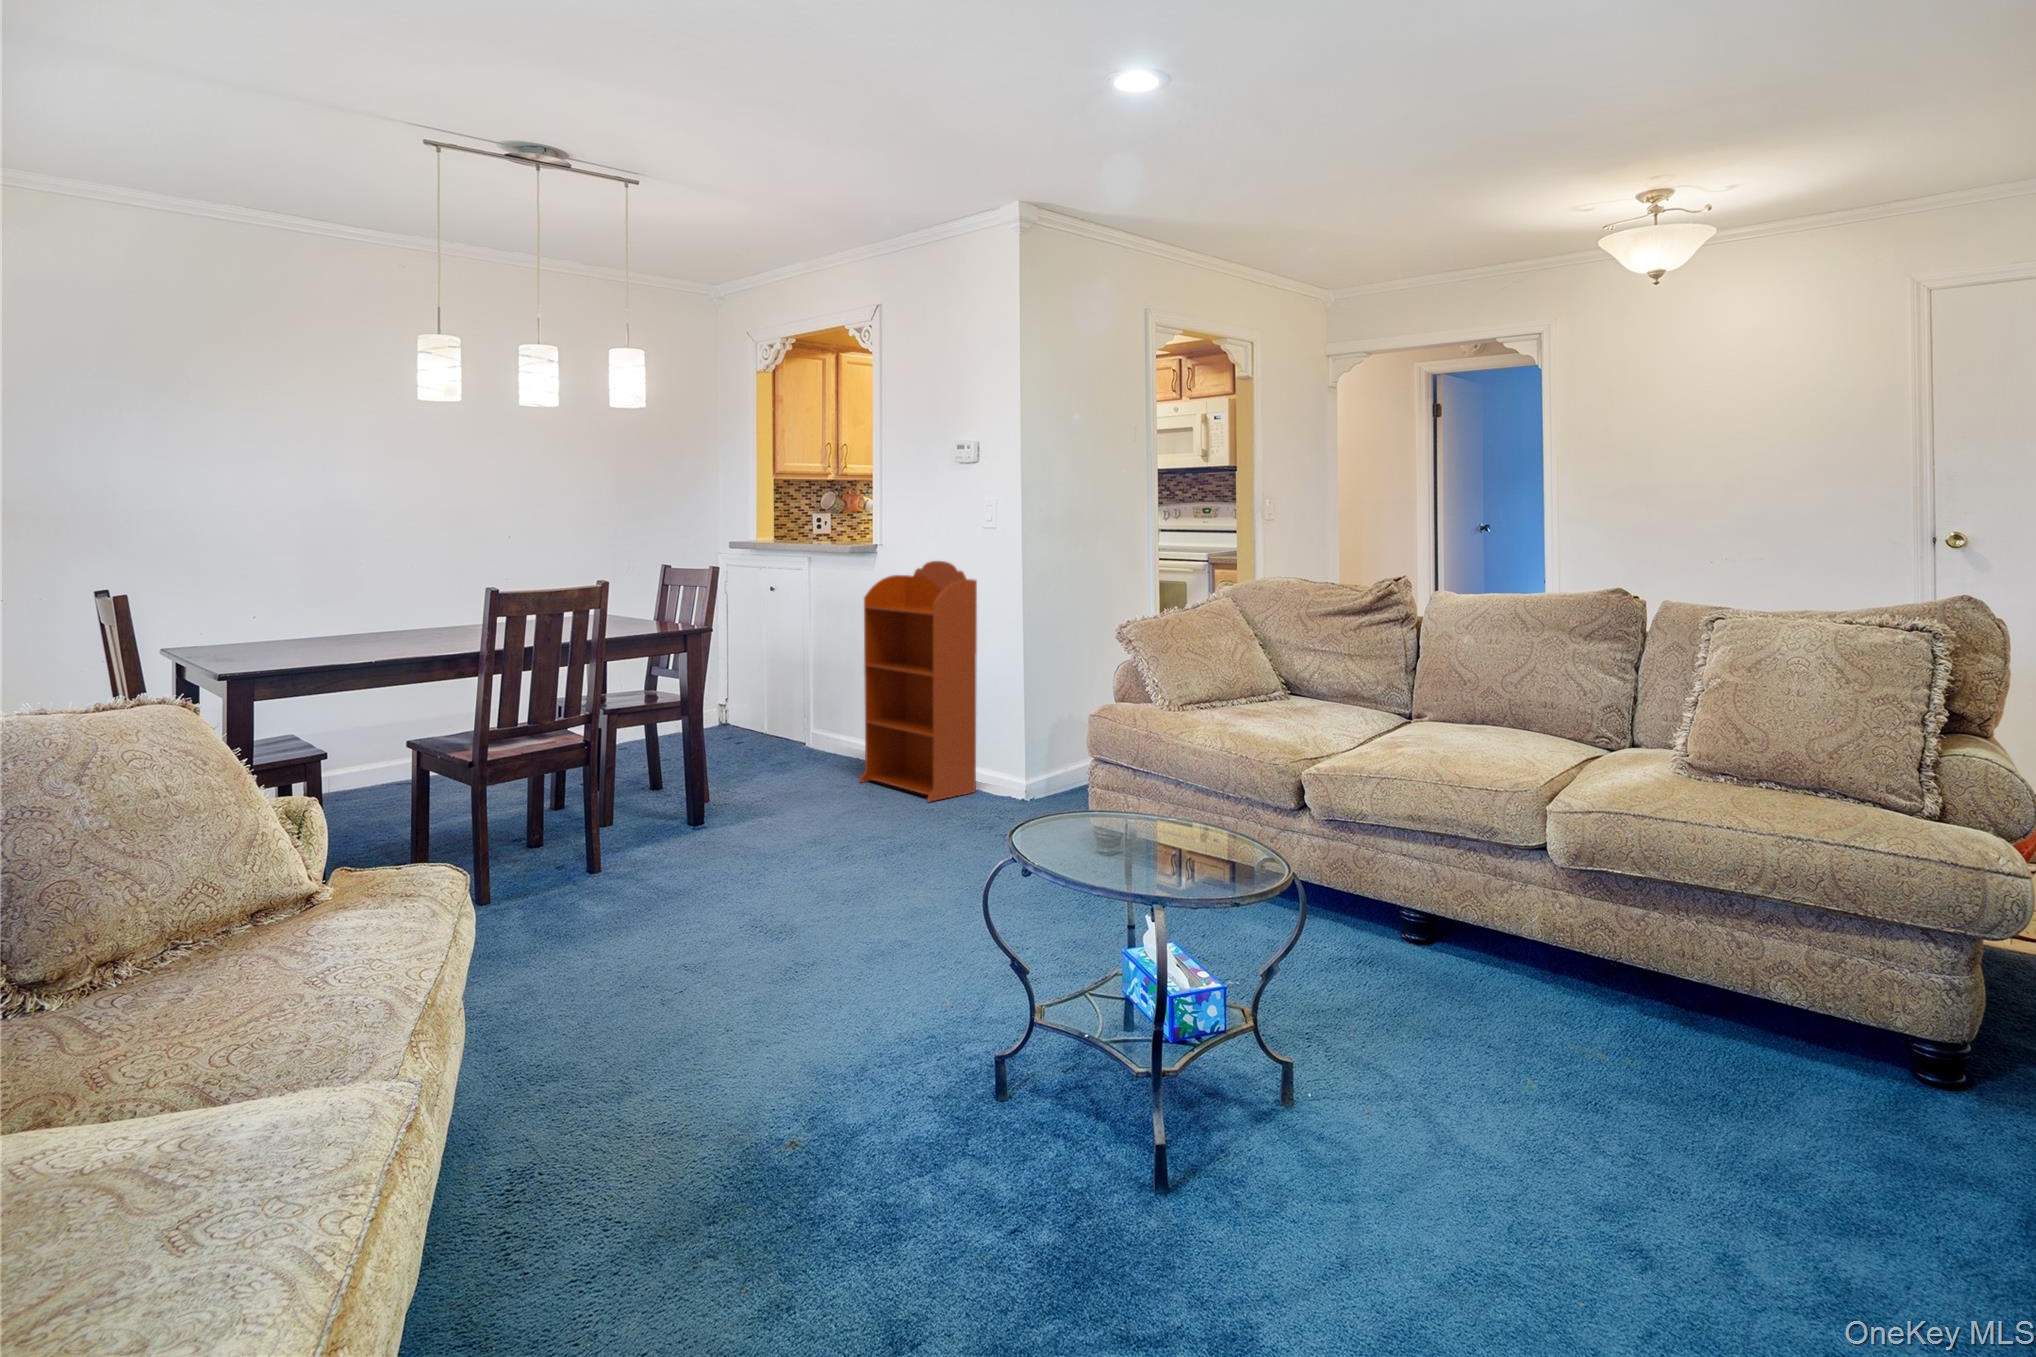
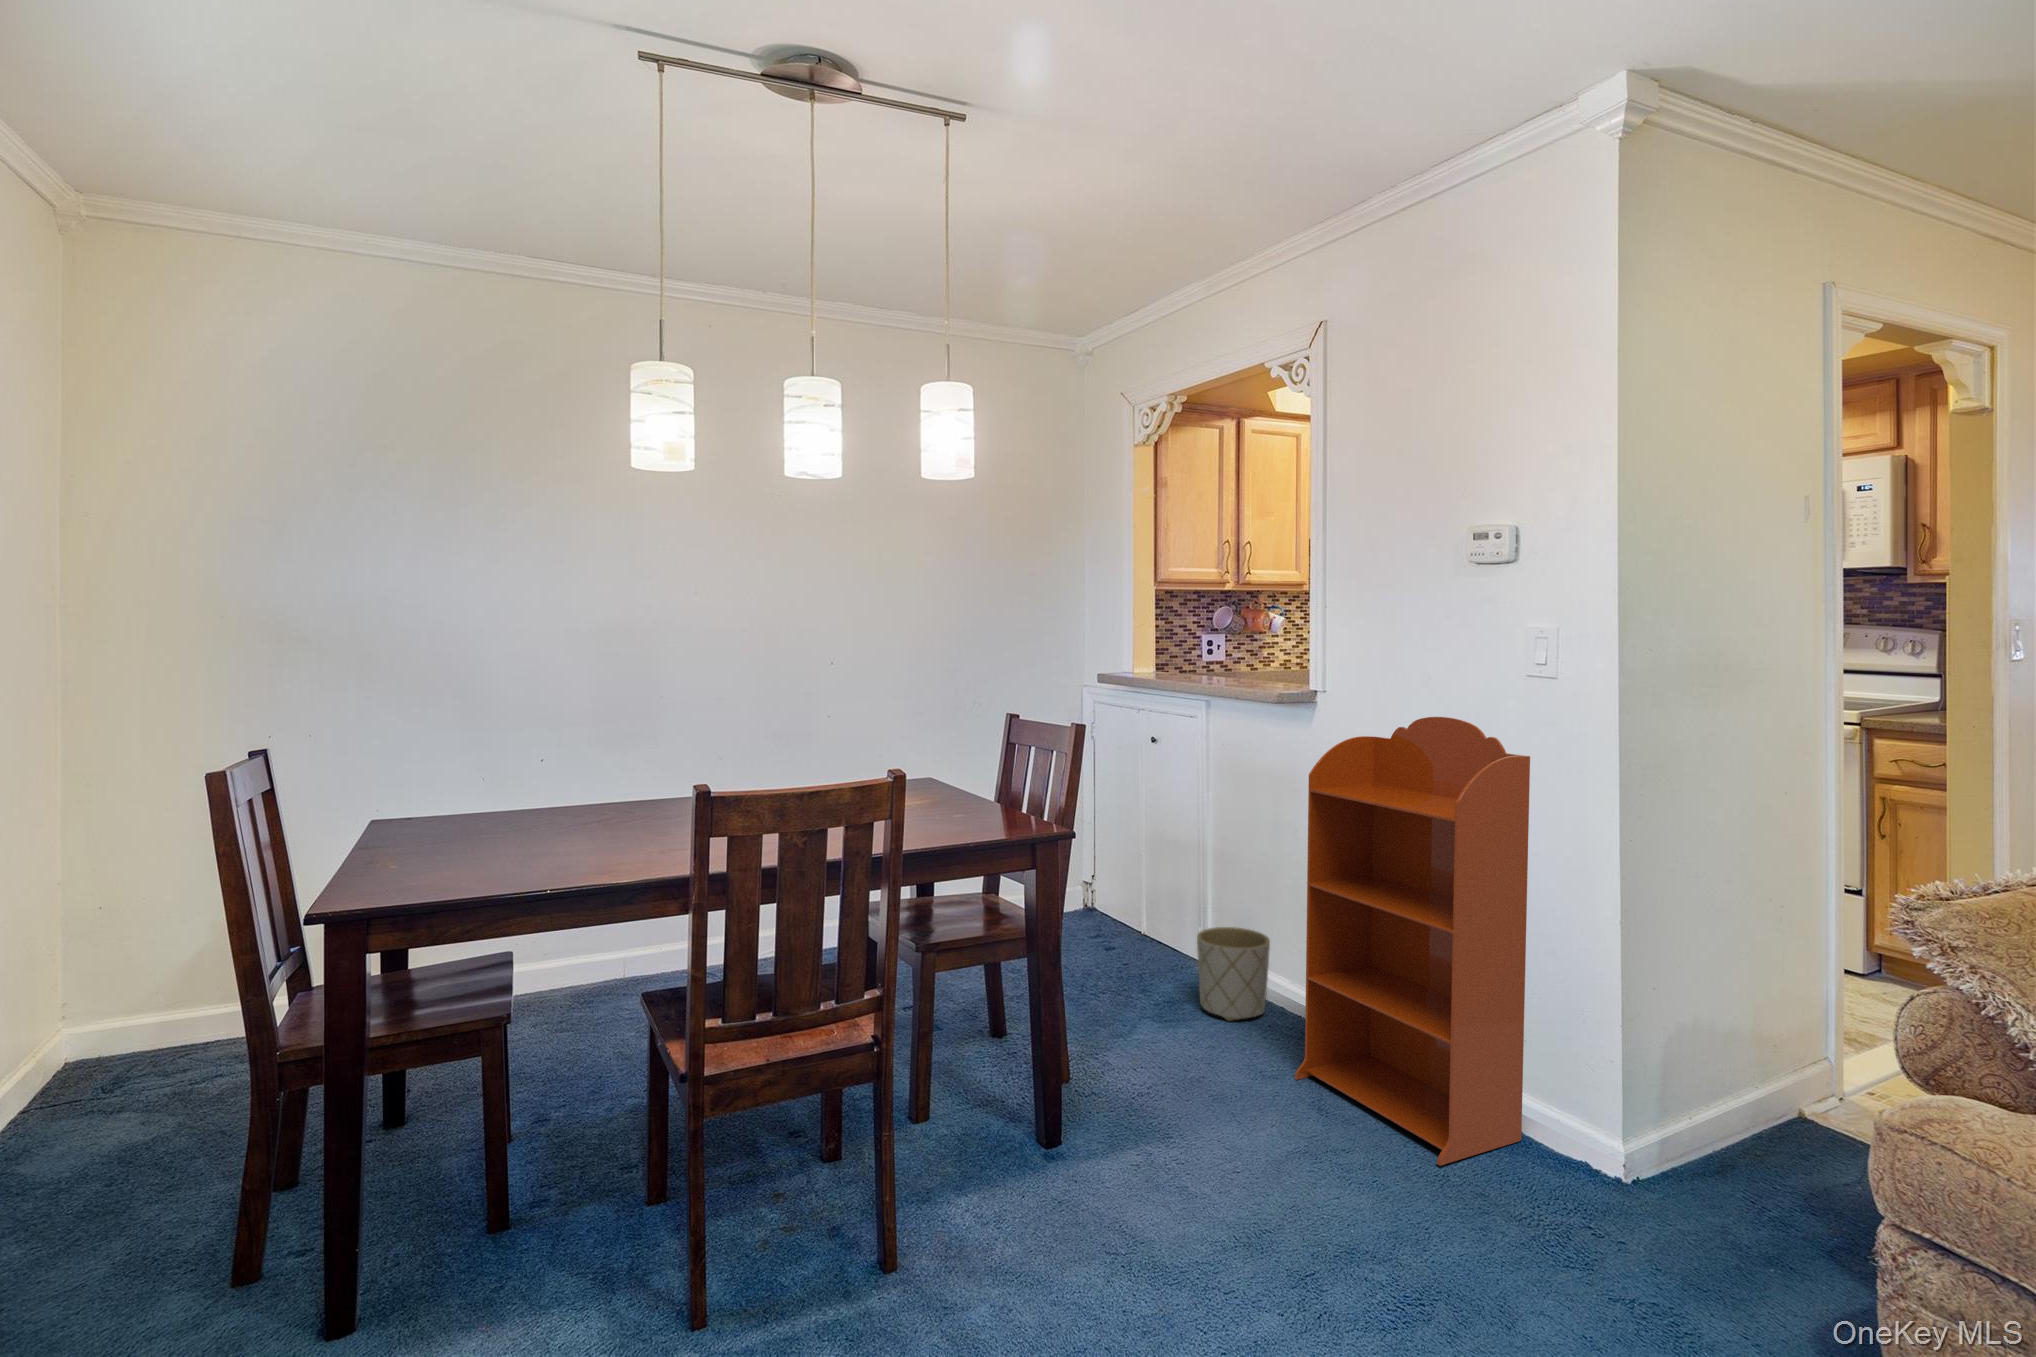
planter: none [803,710,850,765] -> present [1197,927,1270,1021]

